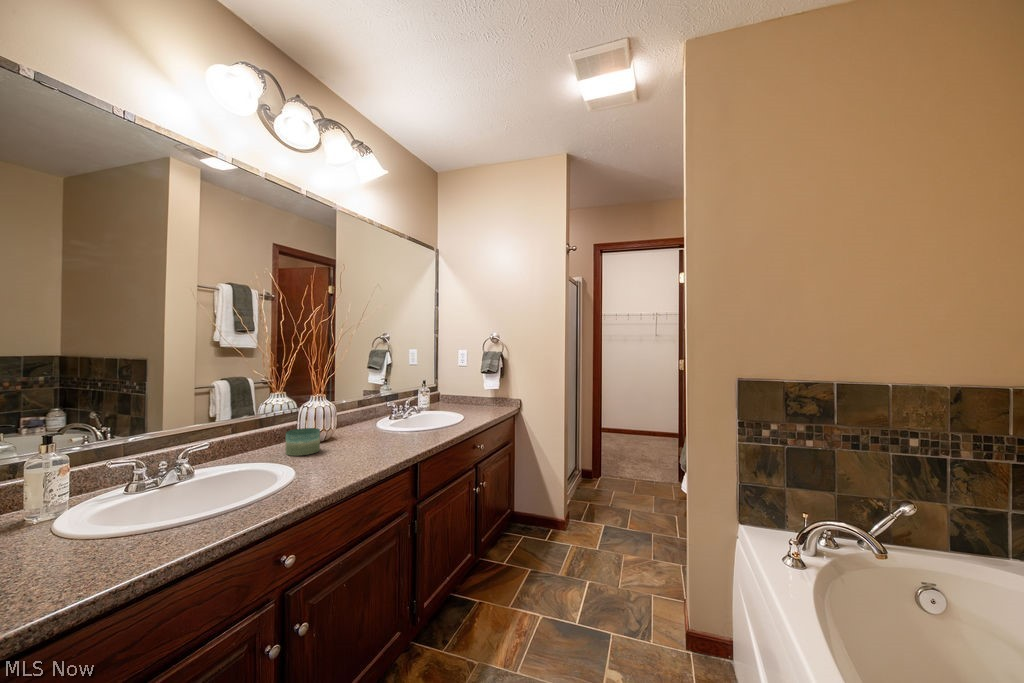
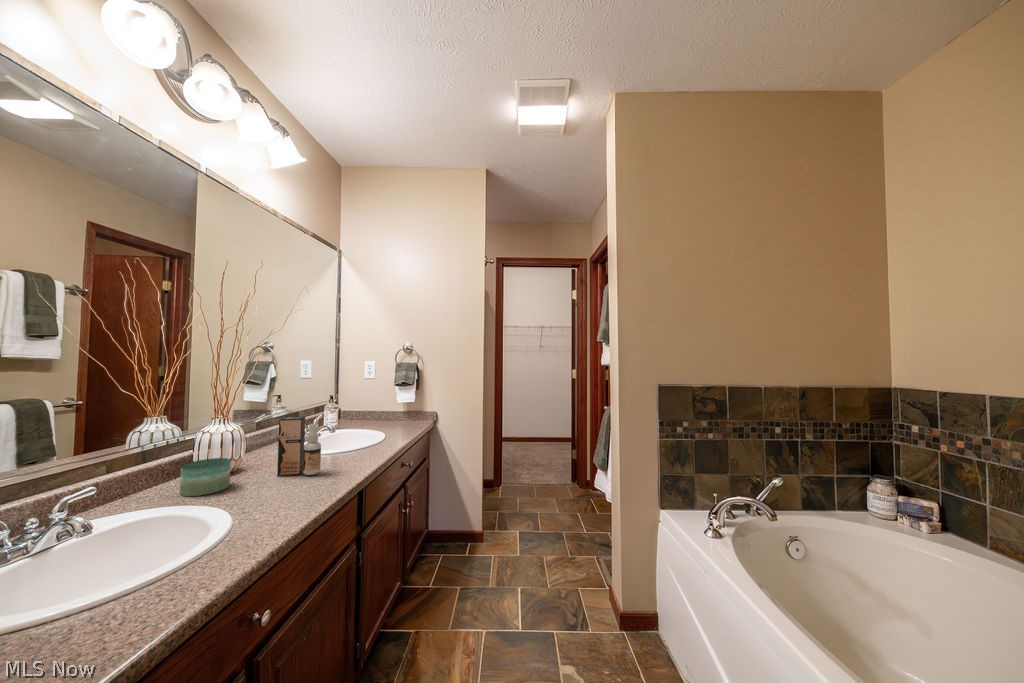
spray bottle: none [356,398,388,448] -> present [277,417,321,476]

